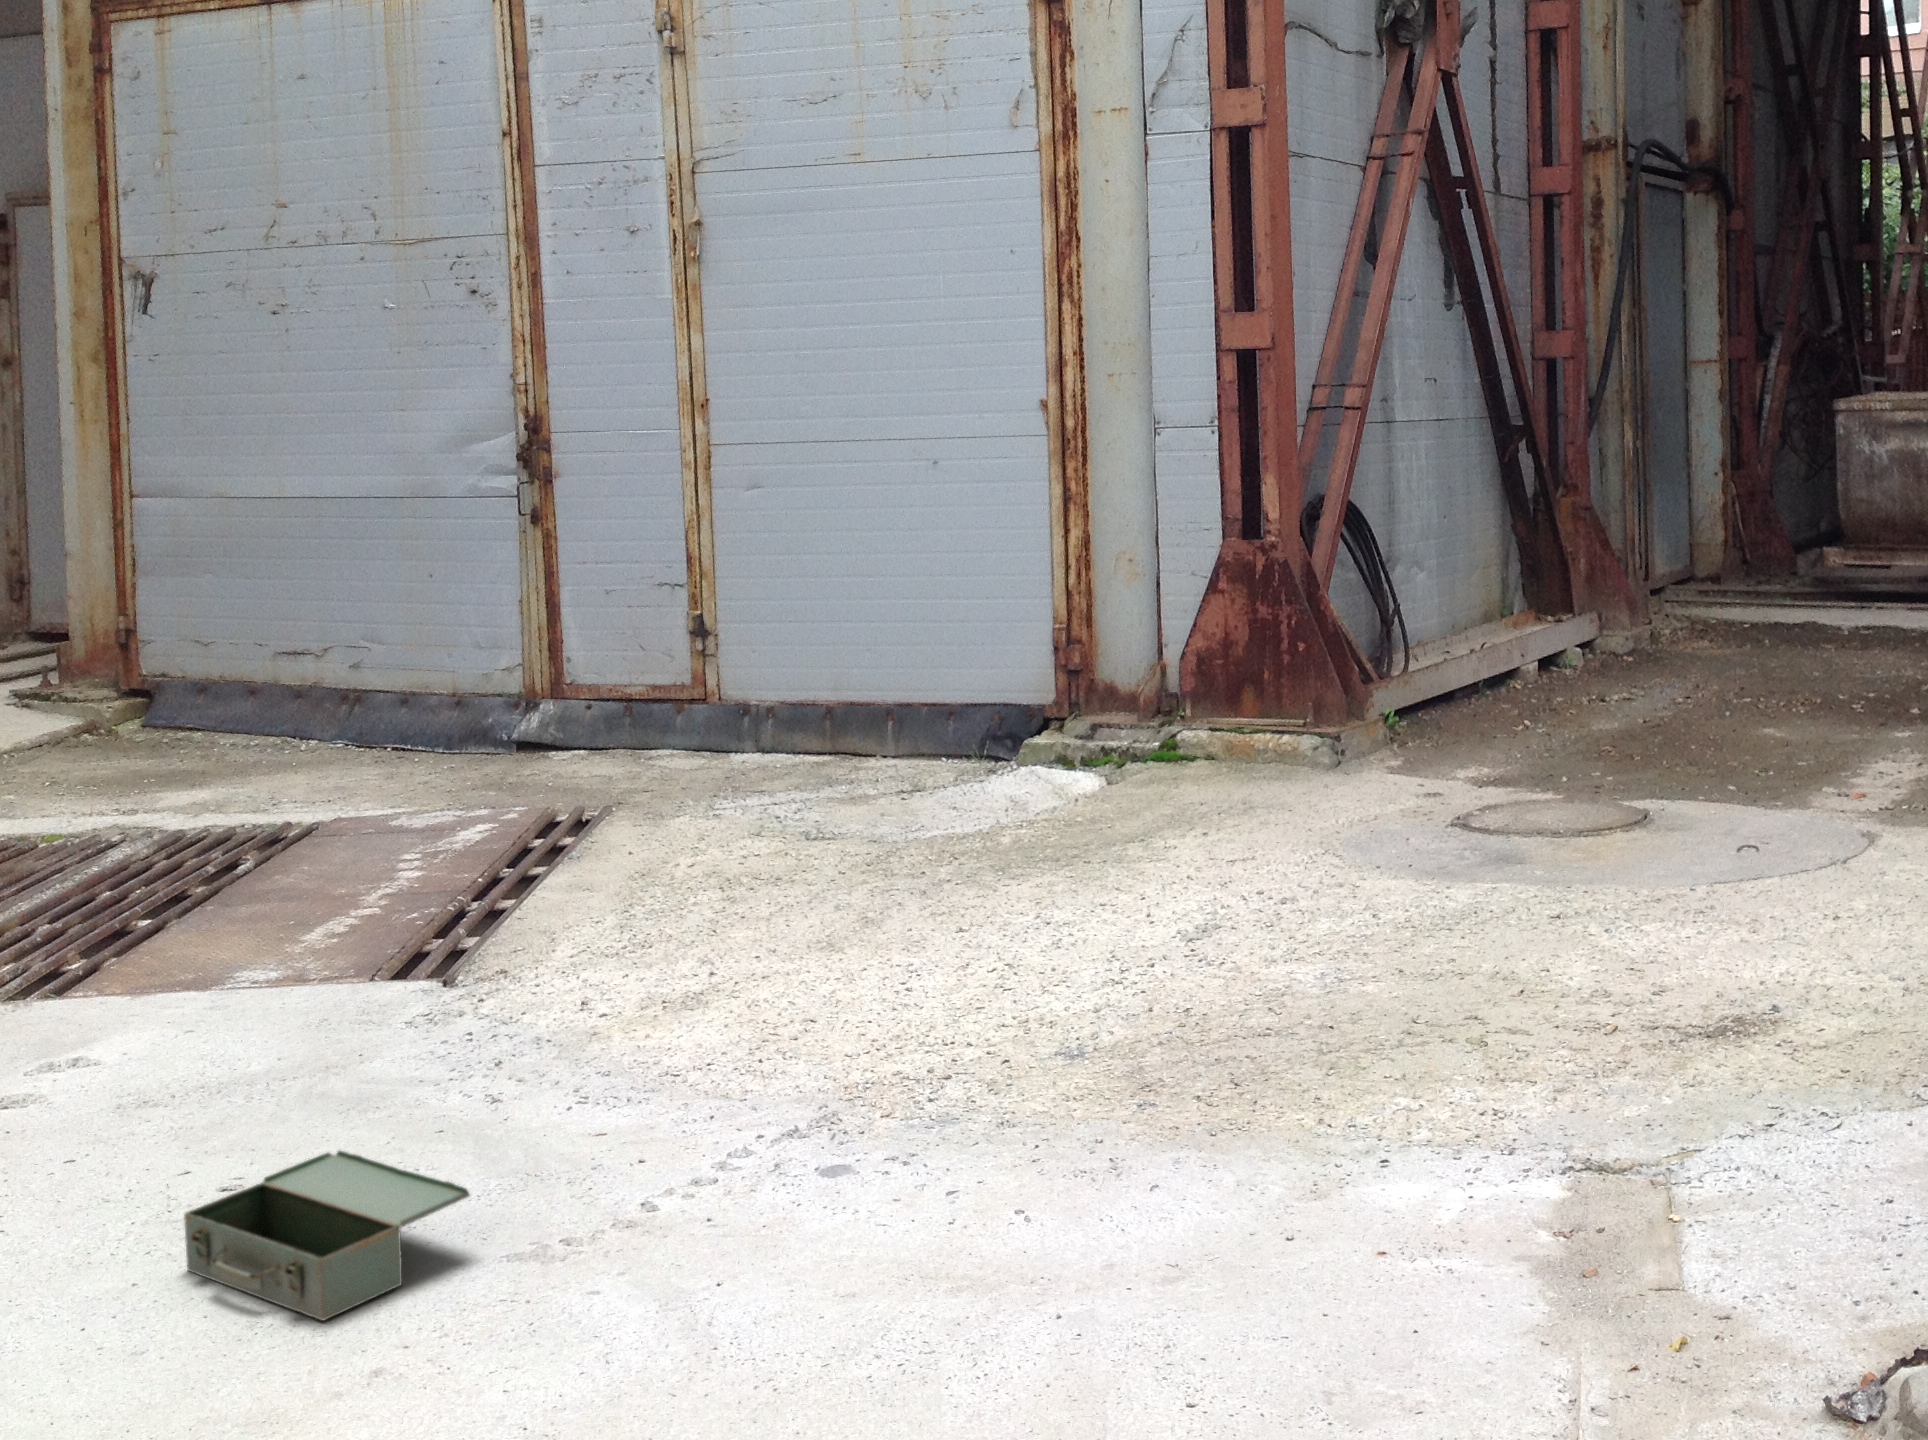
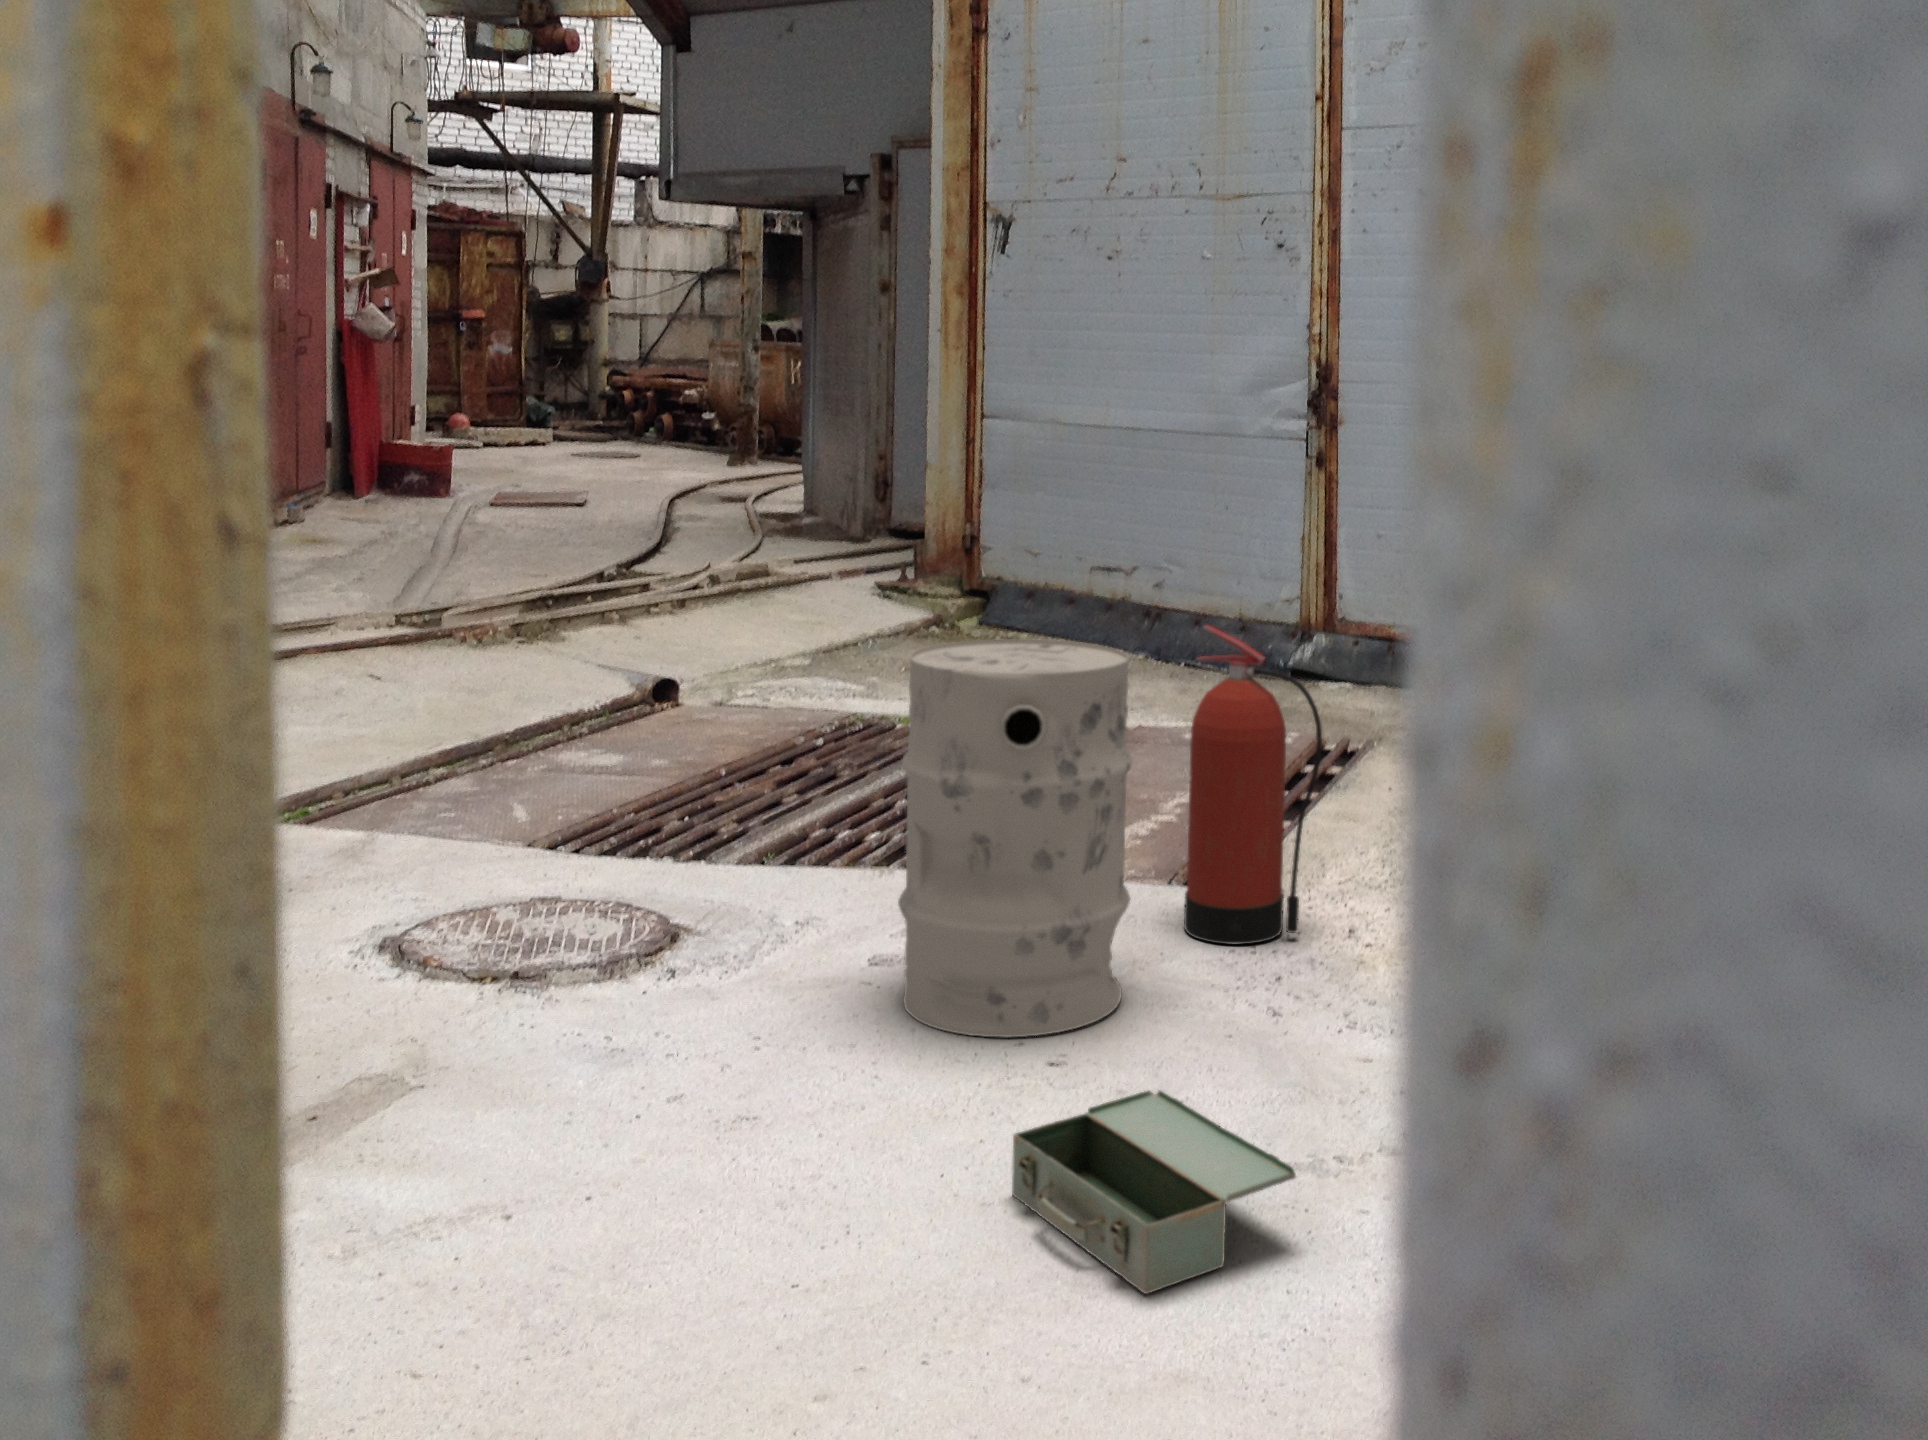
fire extinguisher: none [374,709,512,1019] -> present [1184,625,1322,944]
trash can: none [42,743,309,1145] -> present [898,639,1132,1038]

